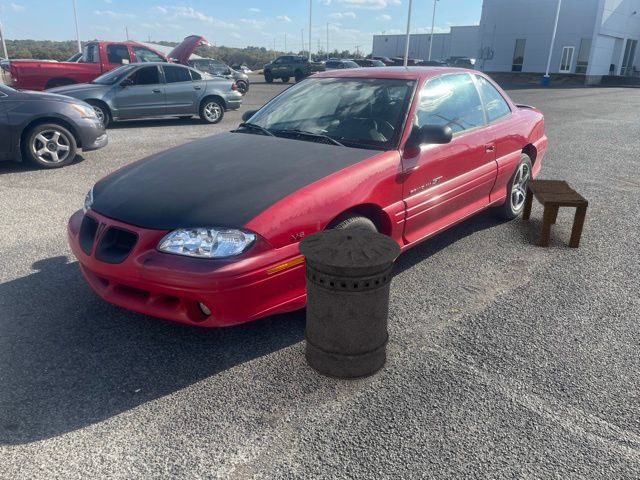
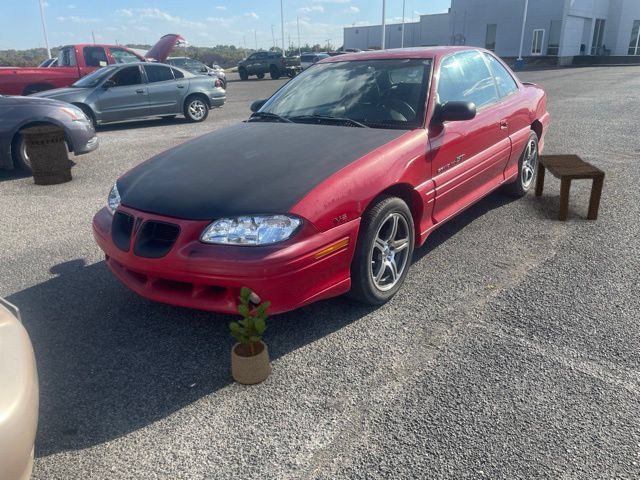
trash can: present [298,229,401,380] -> present [19,125,73,185]
potted plant: none [177,298,219,393] -> present [230,287,271,384]

